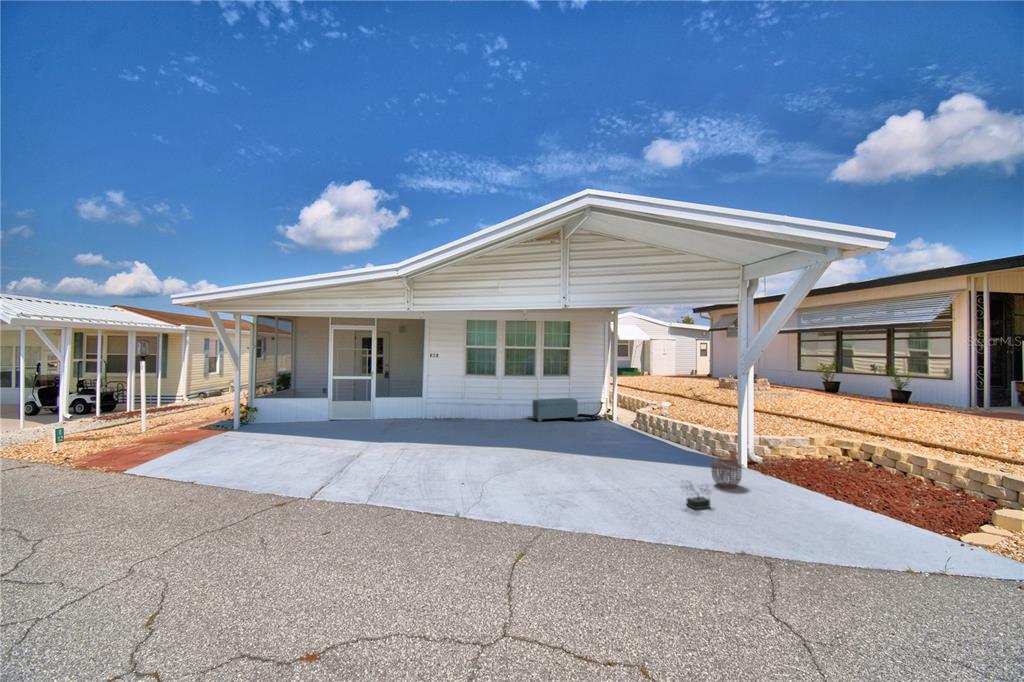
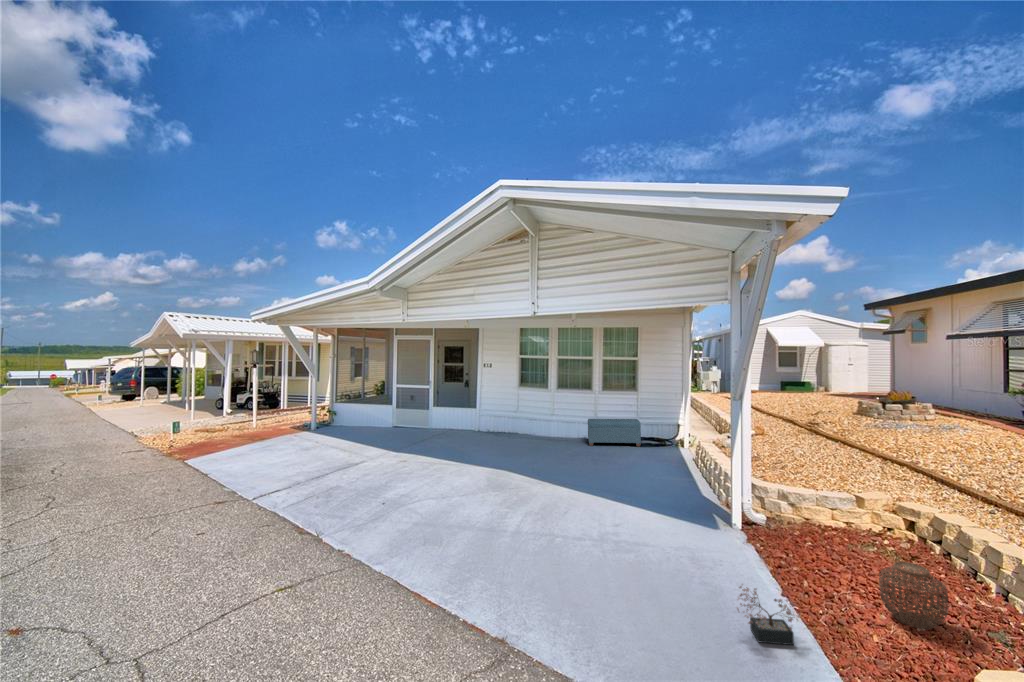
woven basket: present [711,456,741,488] -> present [879,562,948,629]
decorative plant: present [681,481,711,509] -> present [737,586,800,645]

